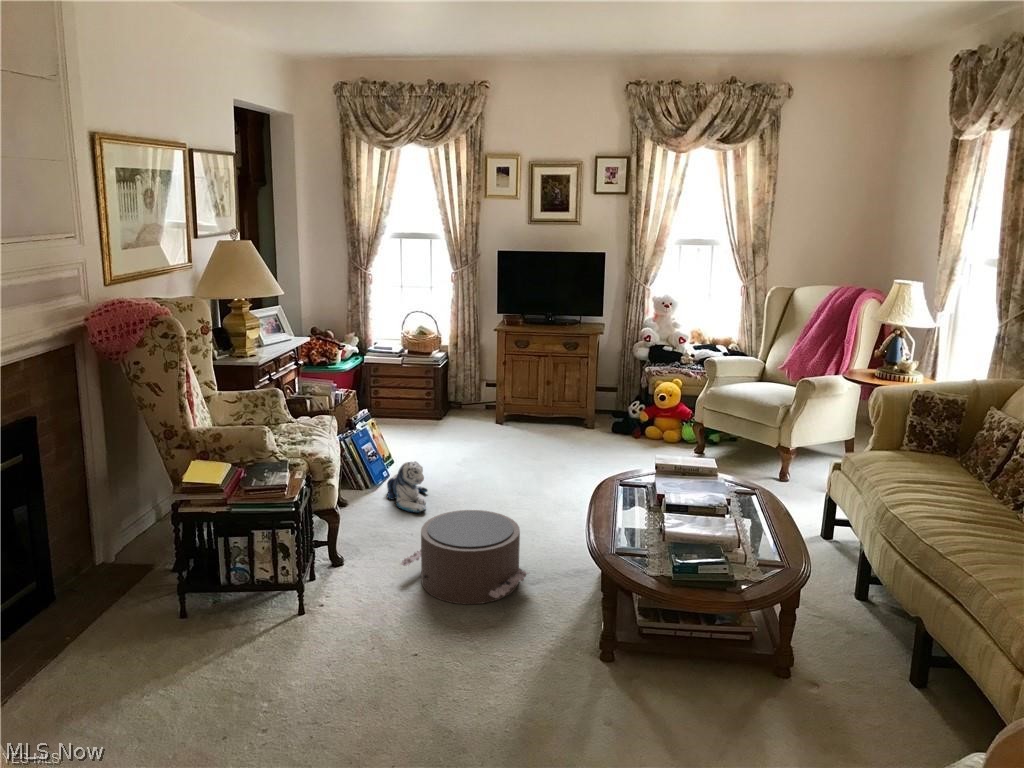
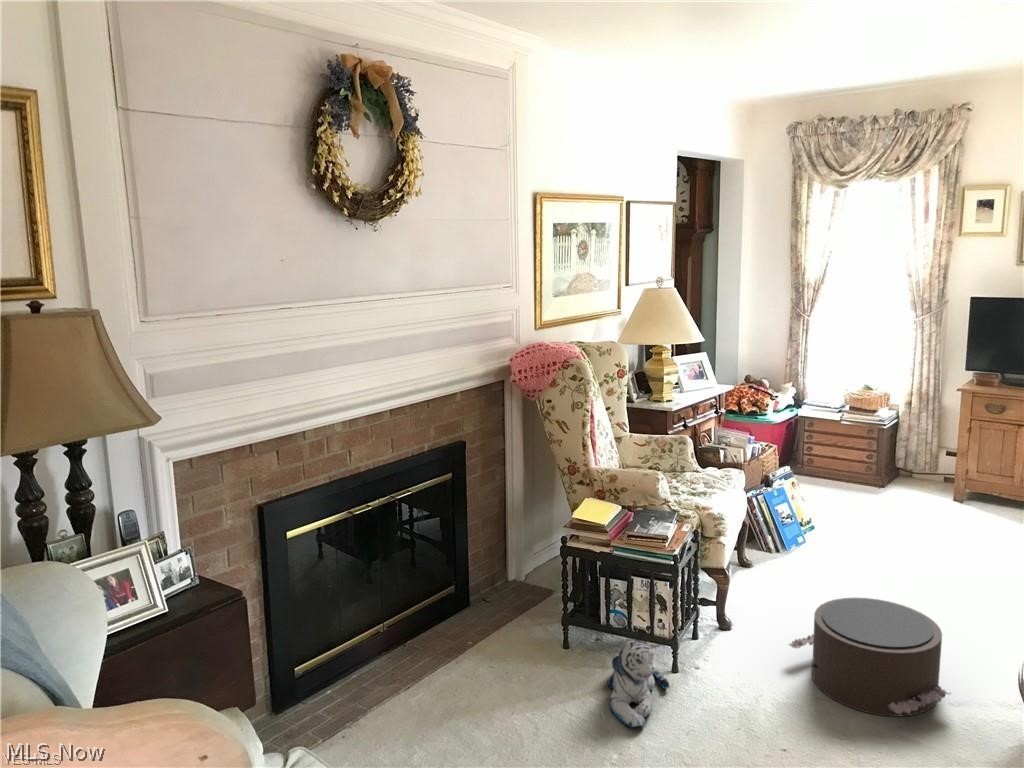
plush toy: present [387,462,428,513] -> present [607,641,669,728]

